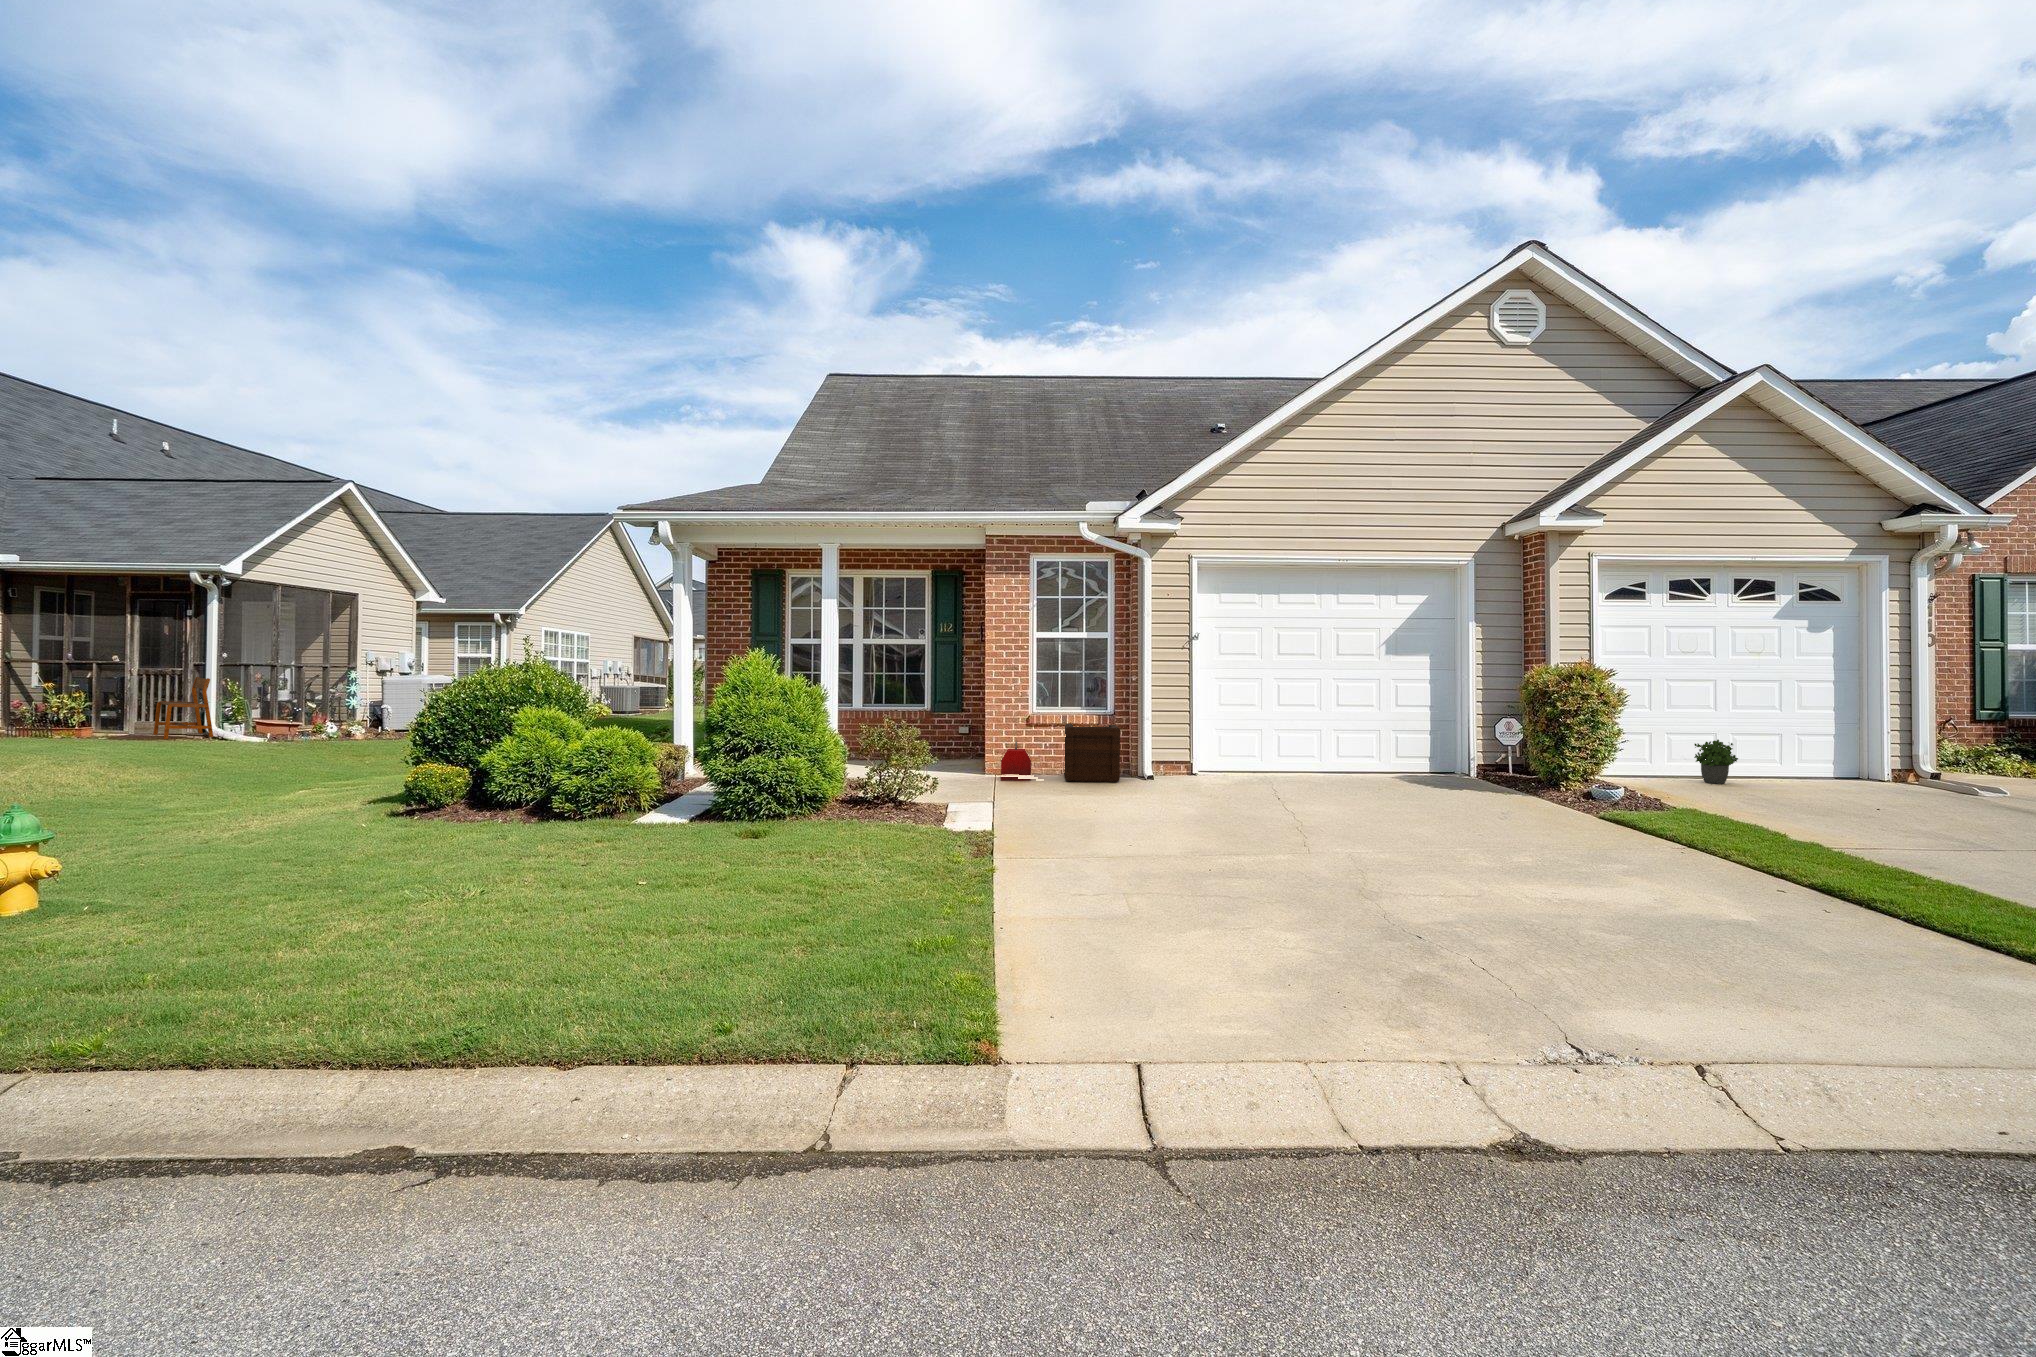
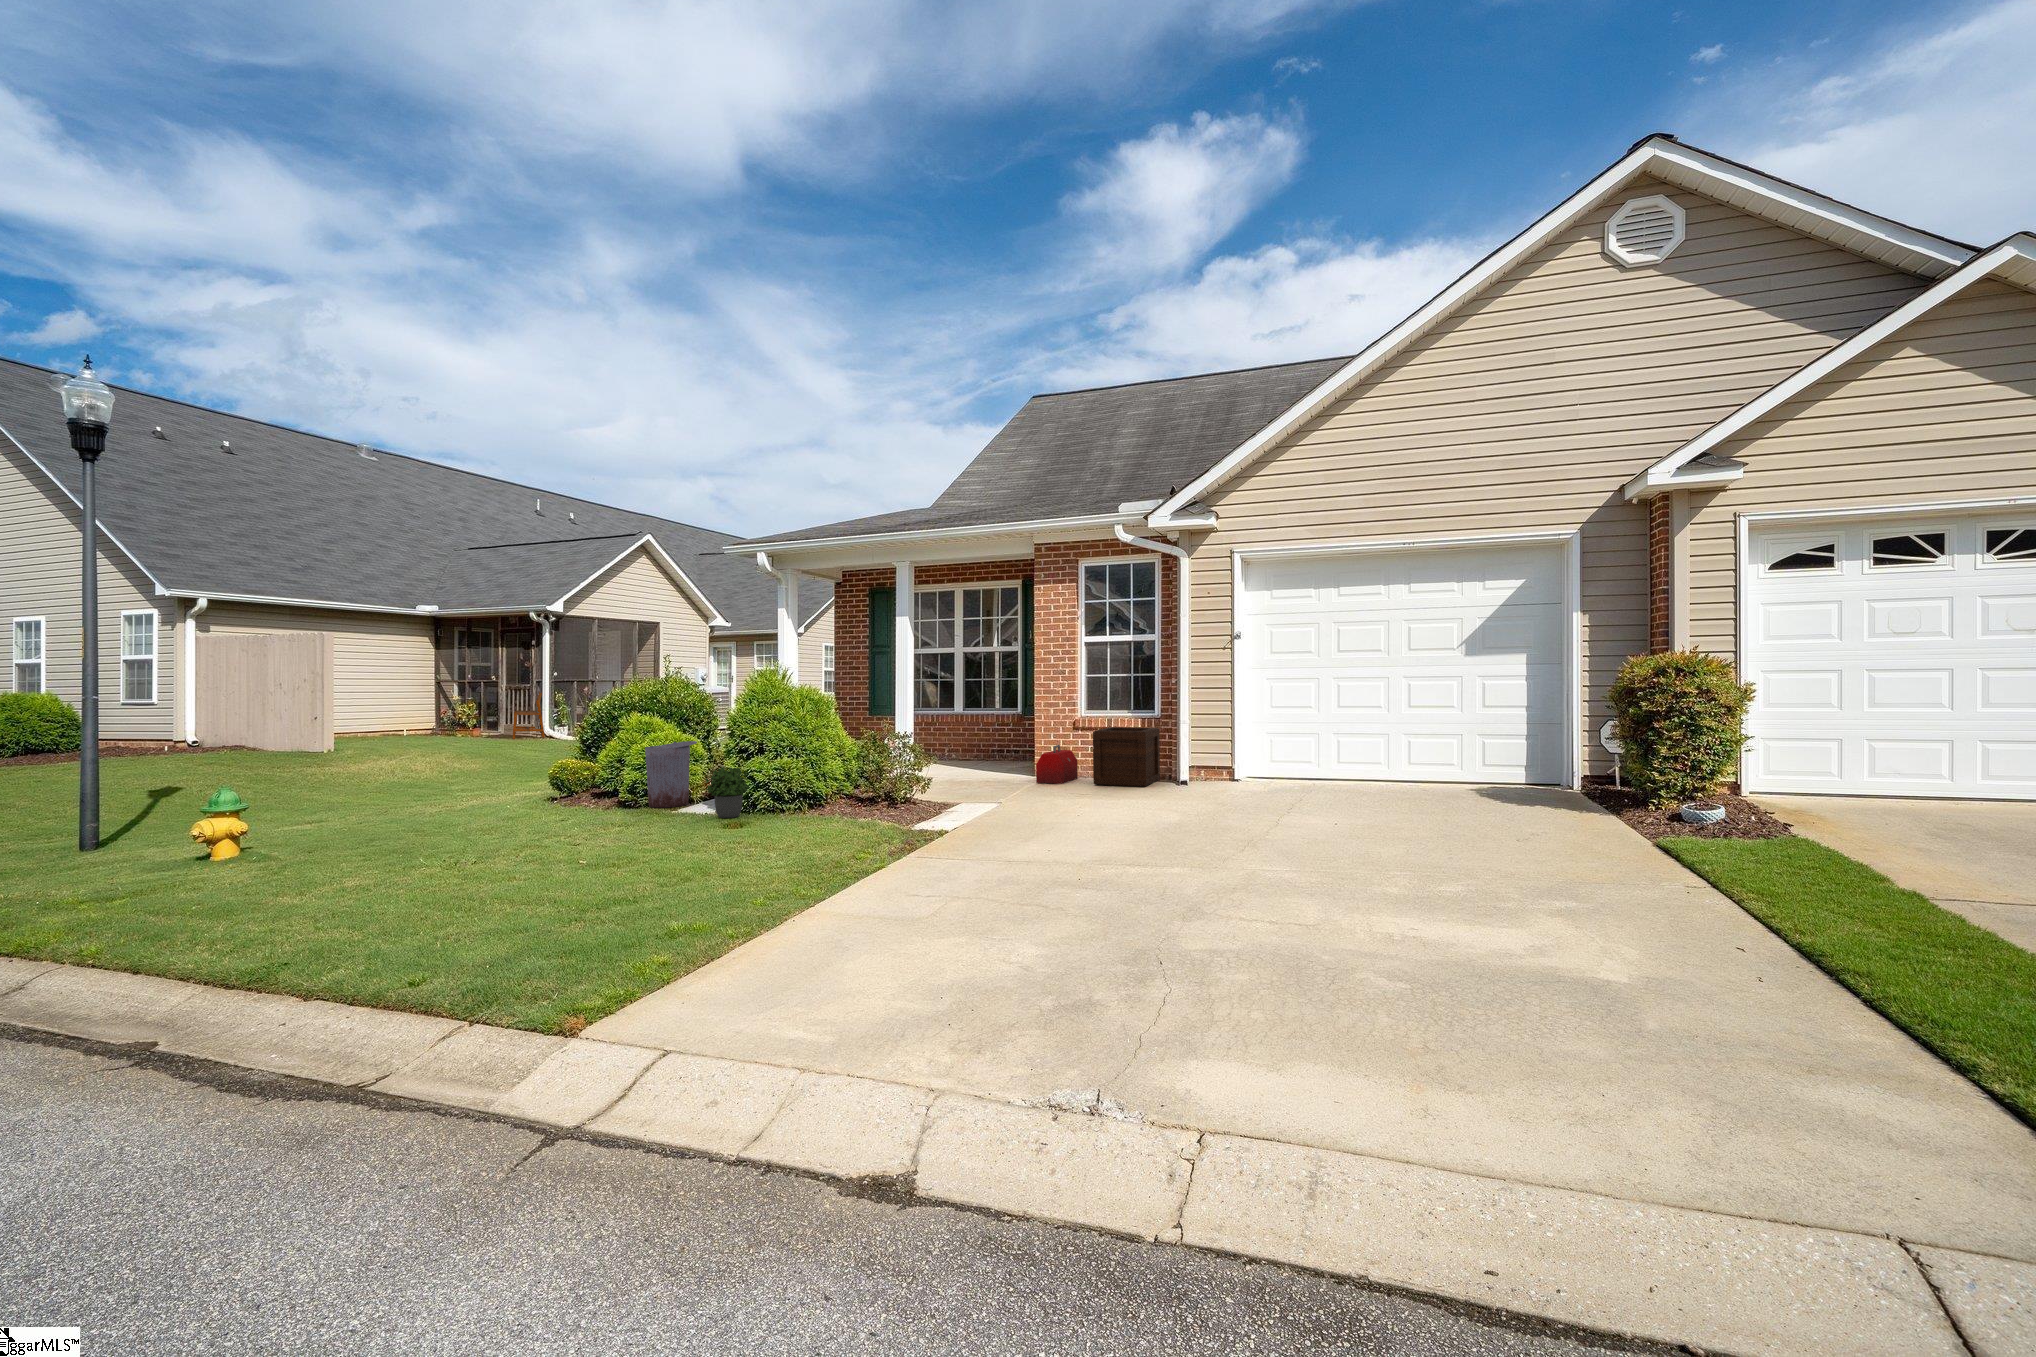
trash can: none [602,740,665,821] -> present [645,741,697,808]
potted plant: present [1694,740,1738,784] -> present [706,767,750,818]

